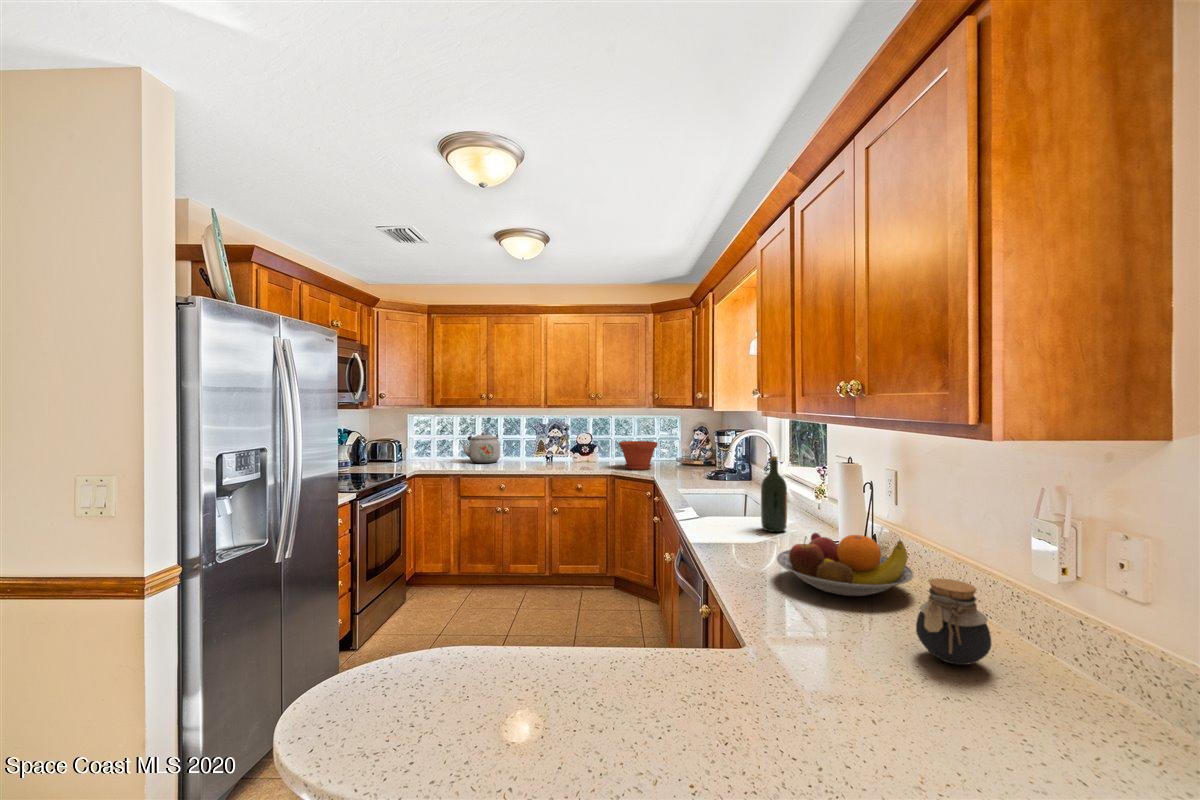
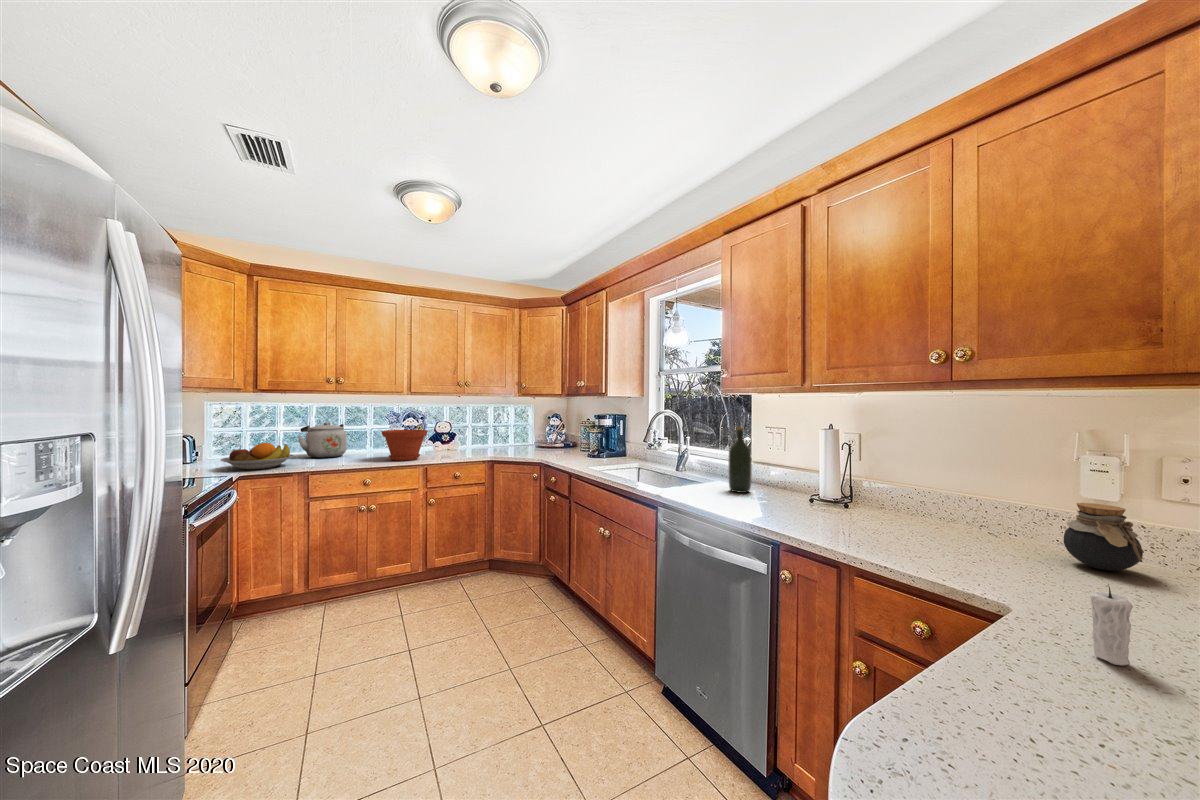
plant pot: present [619,441,658,470] -> present [381,430,428,461]
fruit bowl: present [777,533,914,596] -> present [221,443,294,469]
candle: none [658,619,682,689] -> present [1090,587,1133,666]

